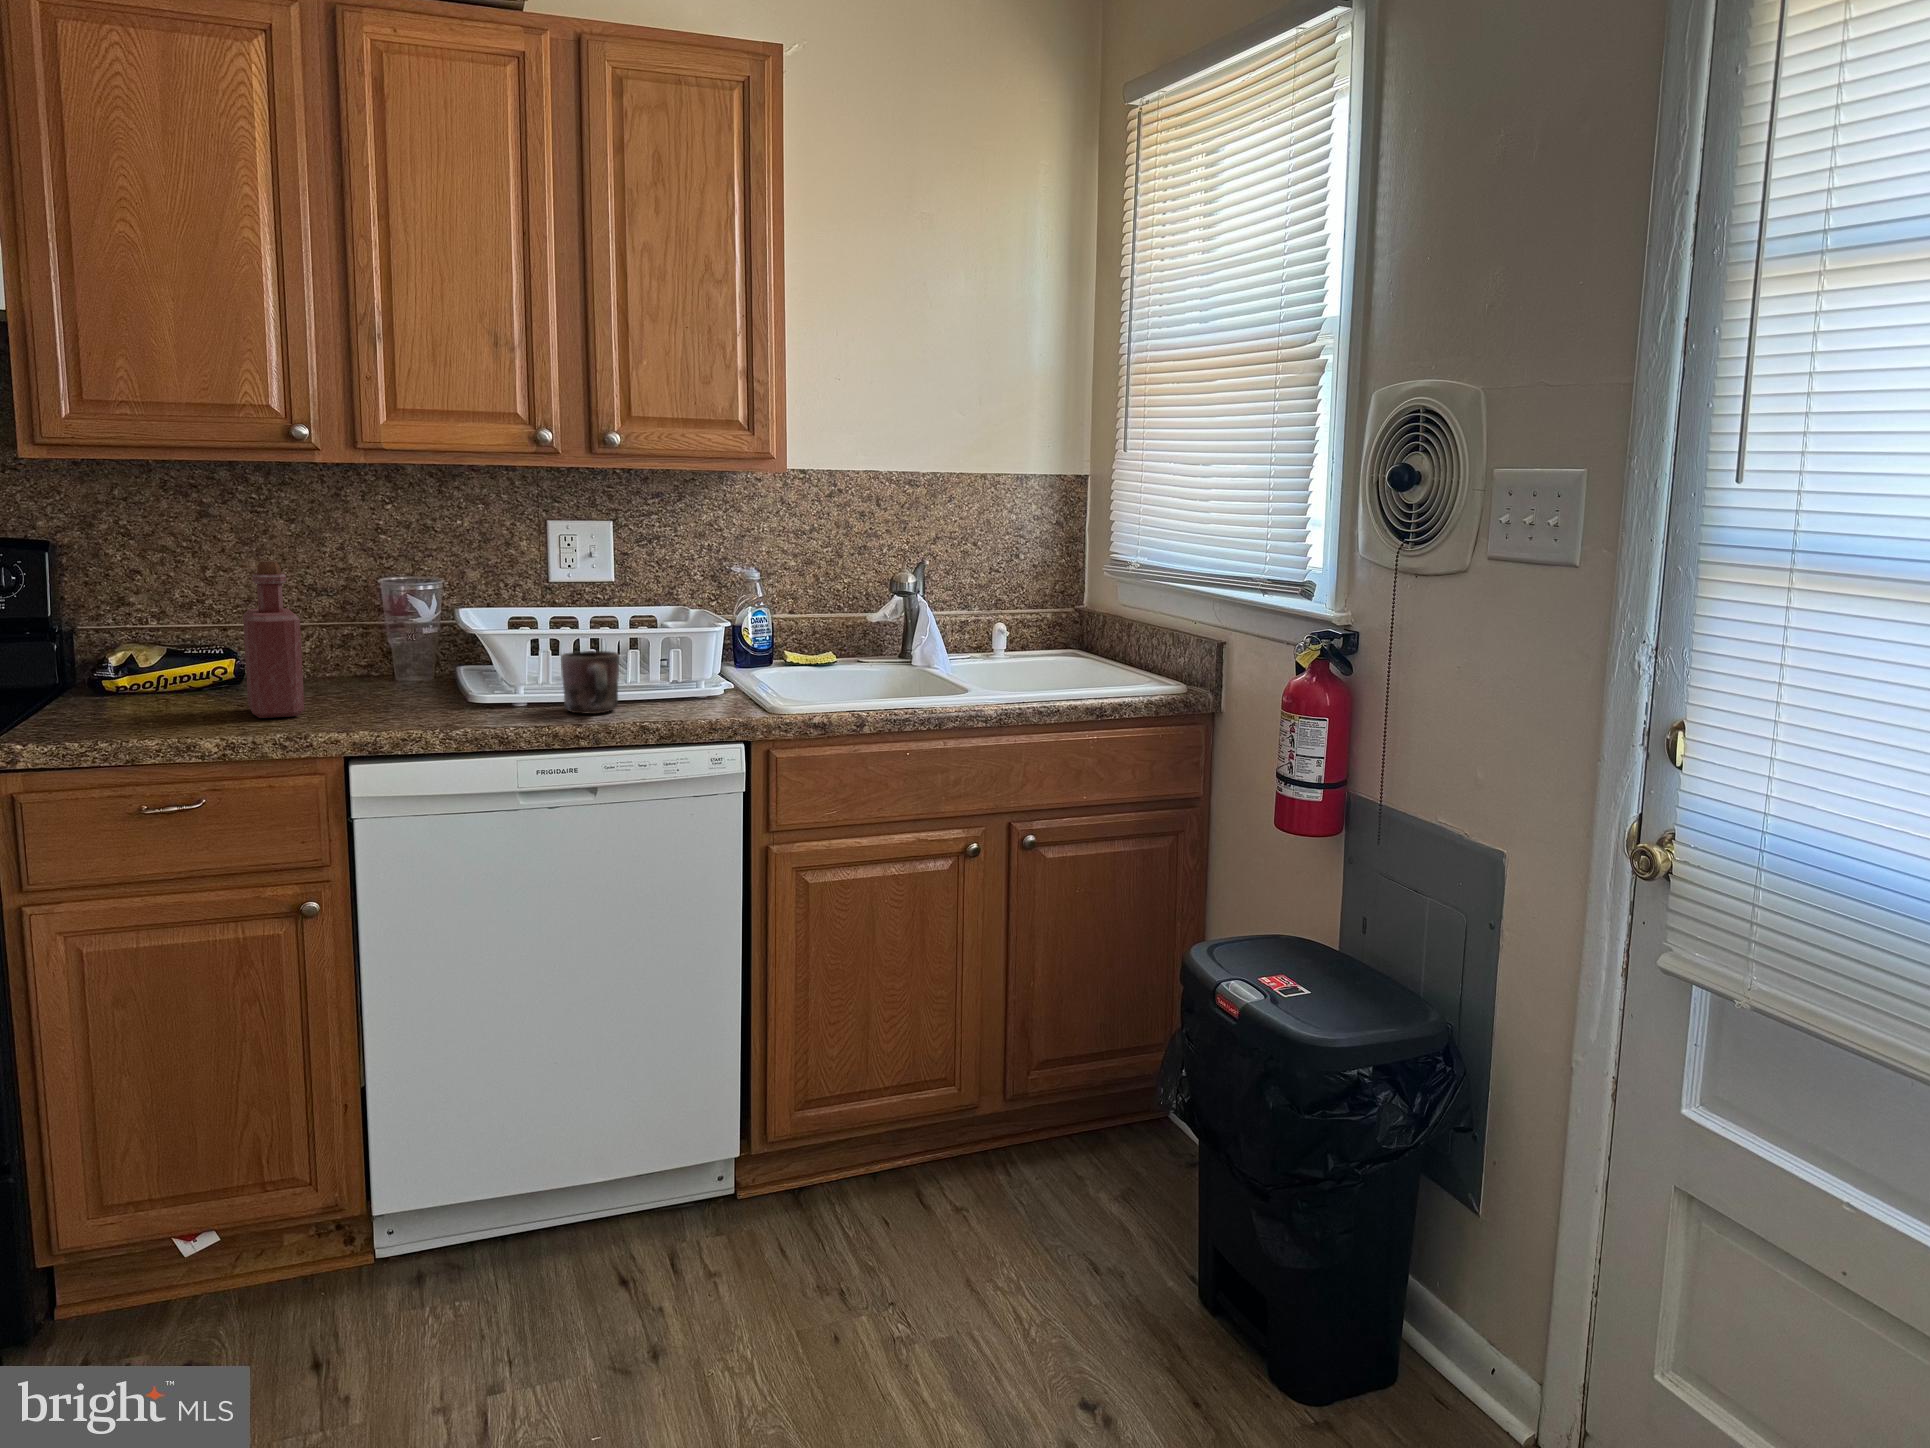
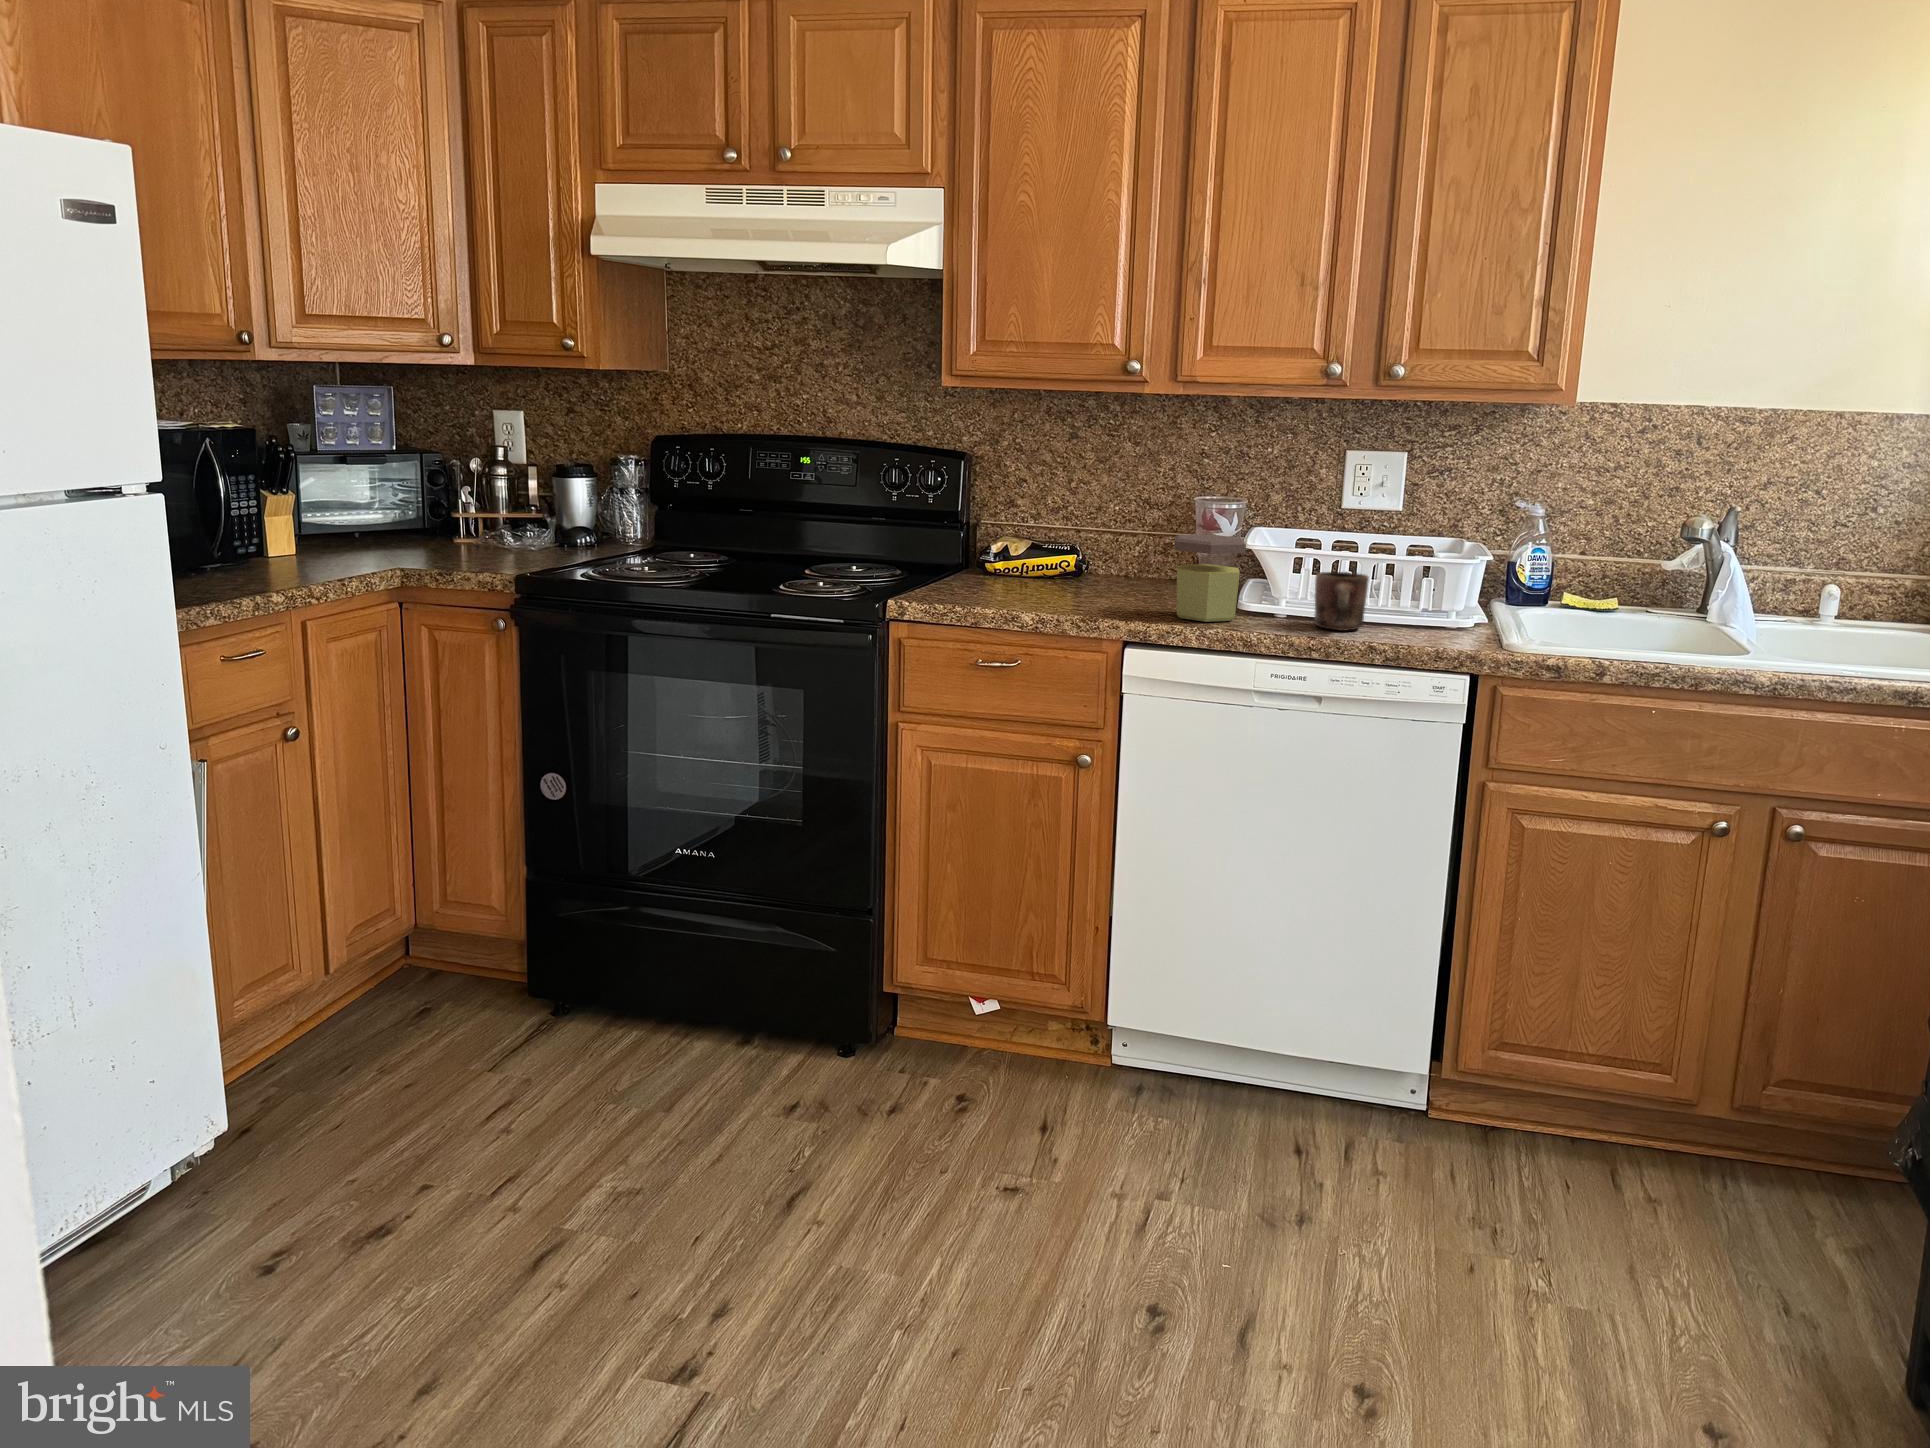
bottle: present [243,561,304,718] -> none [1069,474,1112,604]
jar: none [387,623,480,722] -> present [1174,534,1246,622]

